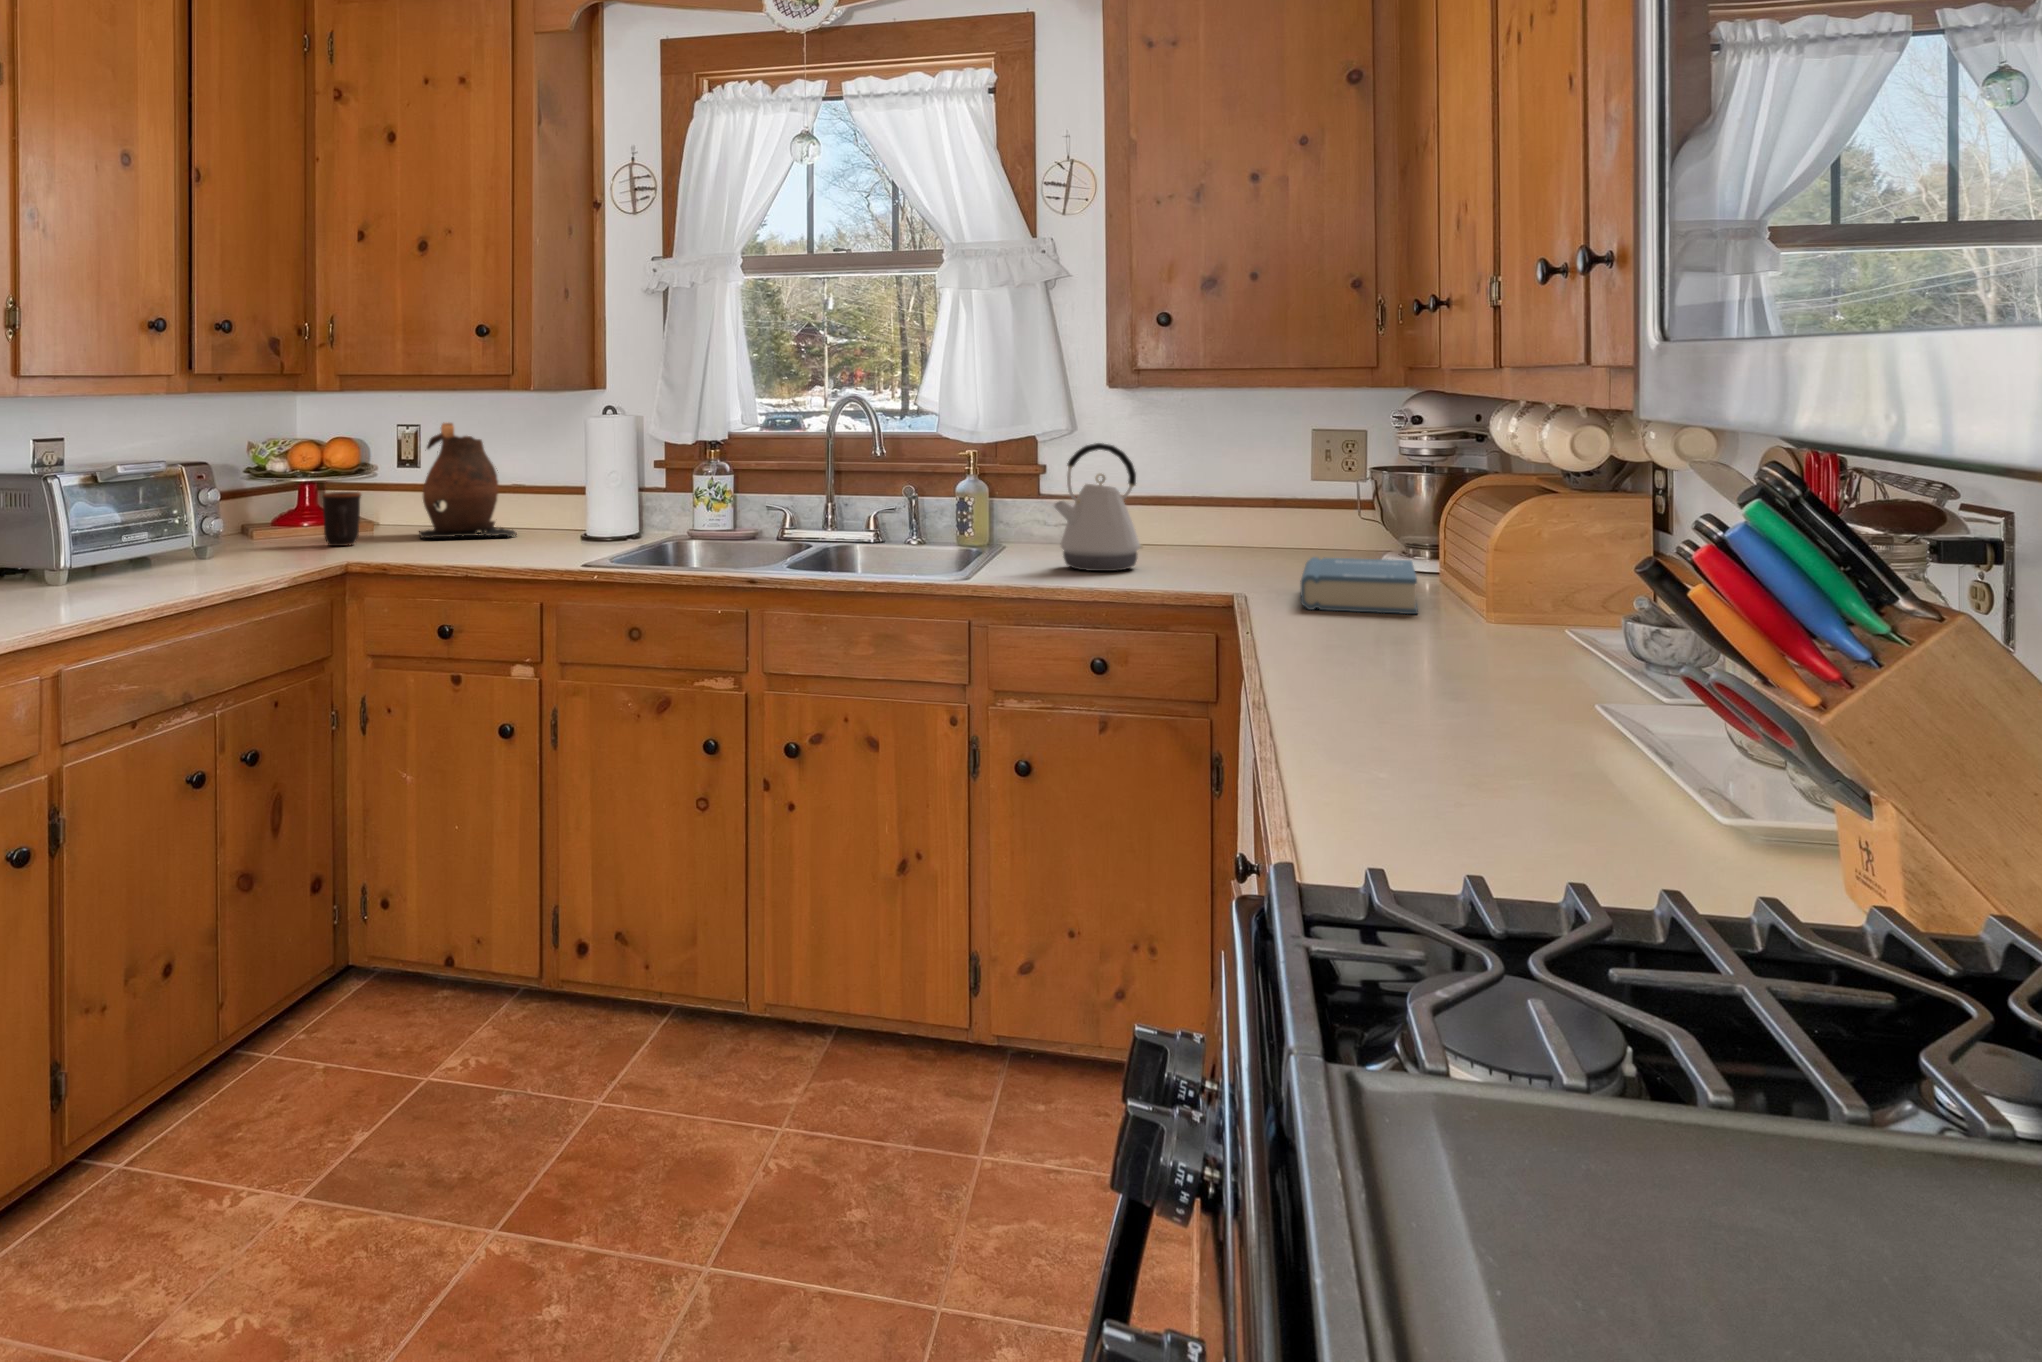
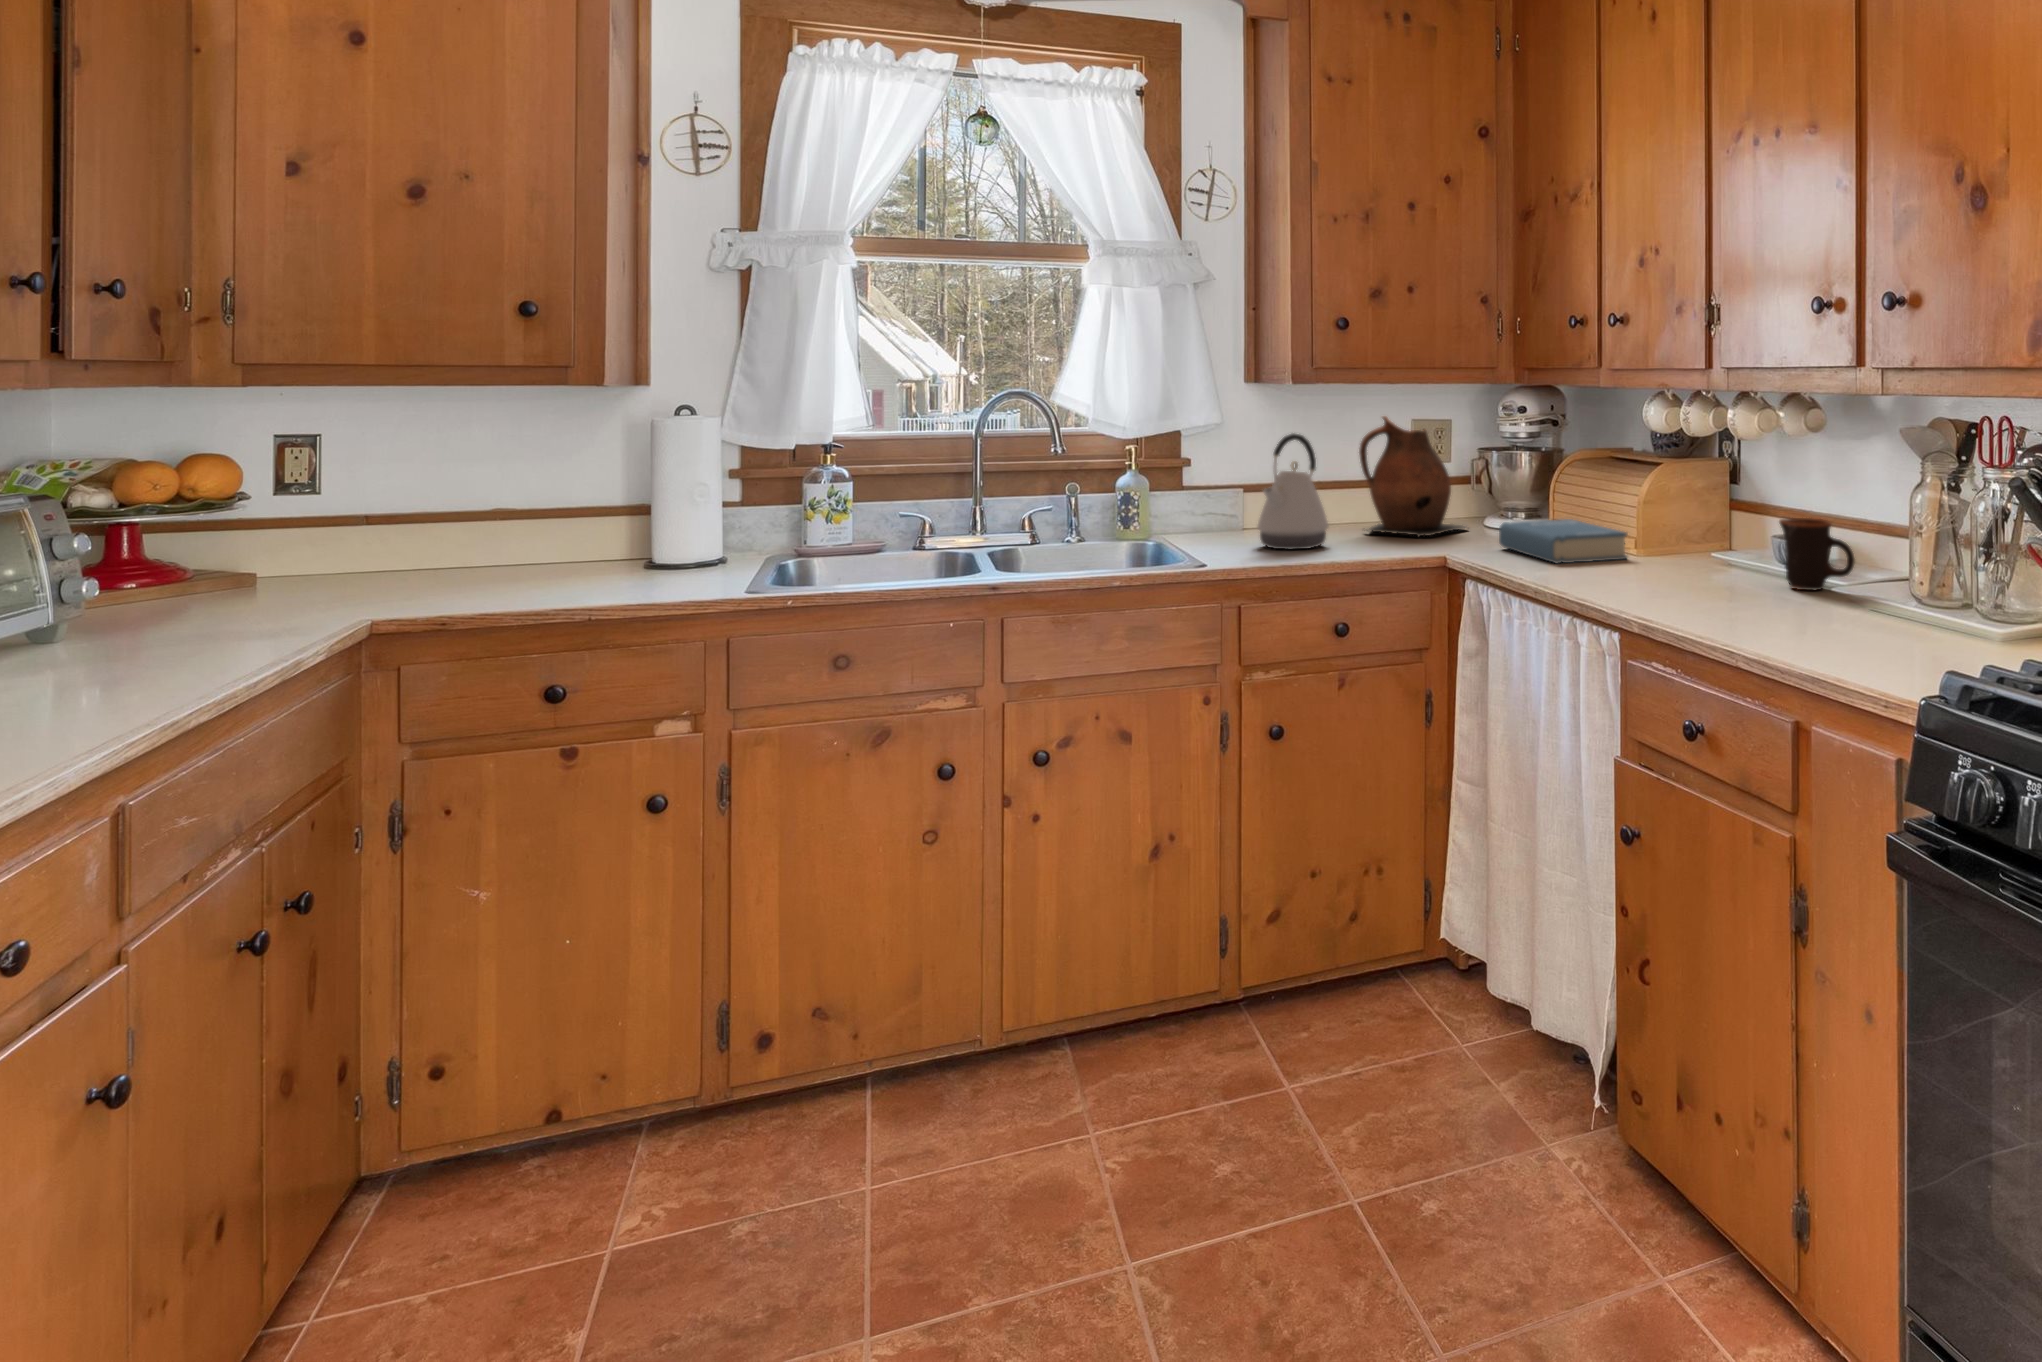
ceramic pitcher: present [419,423,517,538] -> present [1359,416,1465,537]
mug: present [322,492,361,546] -> present [1779,518,1855,590]

